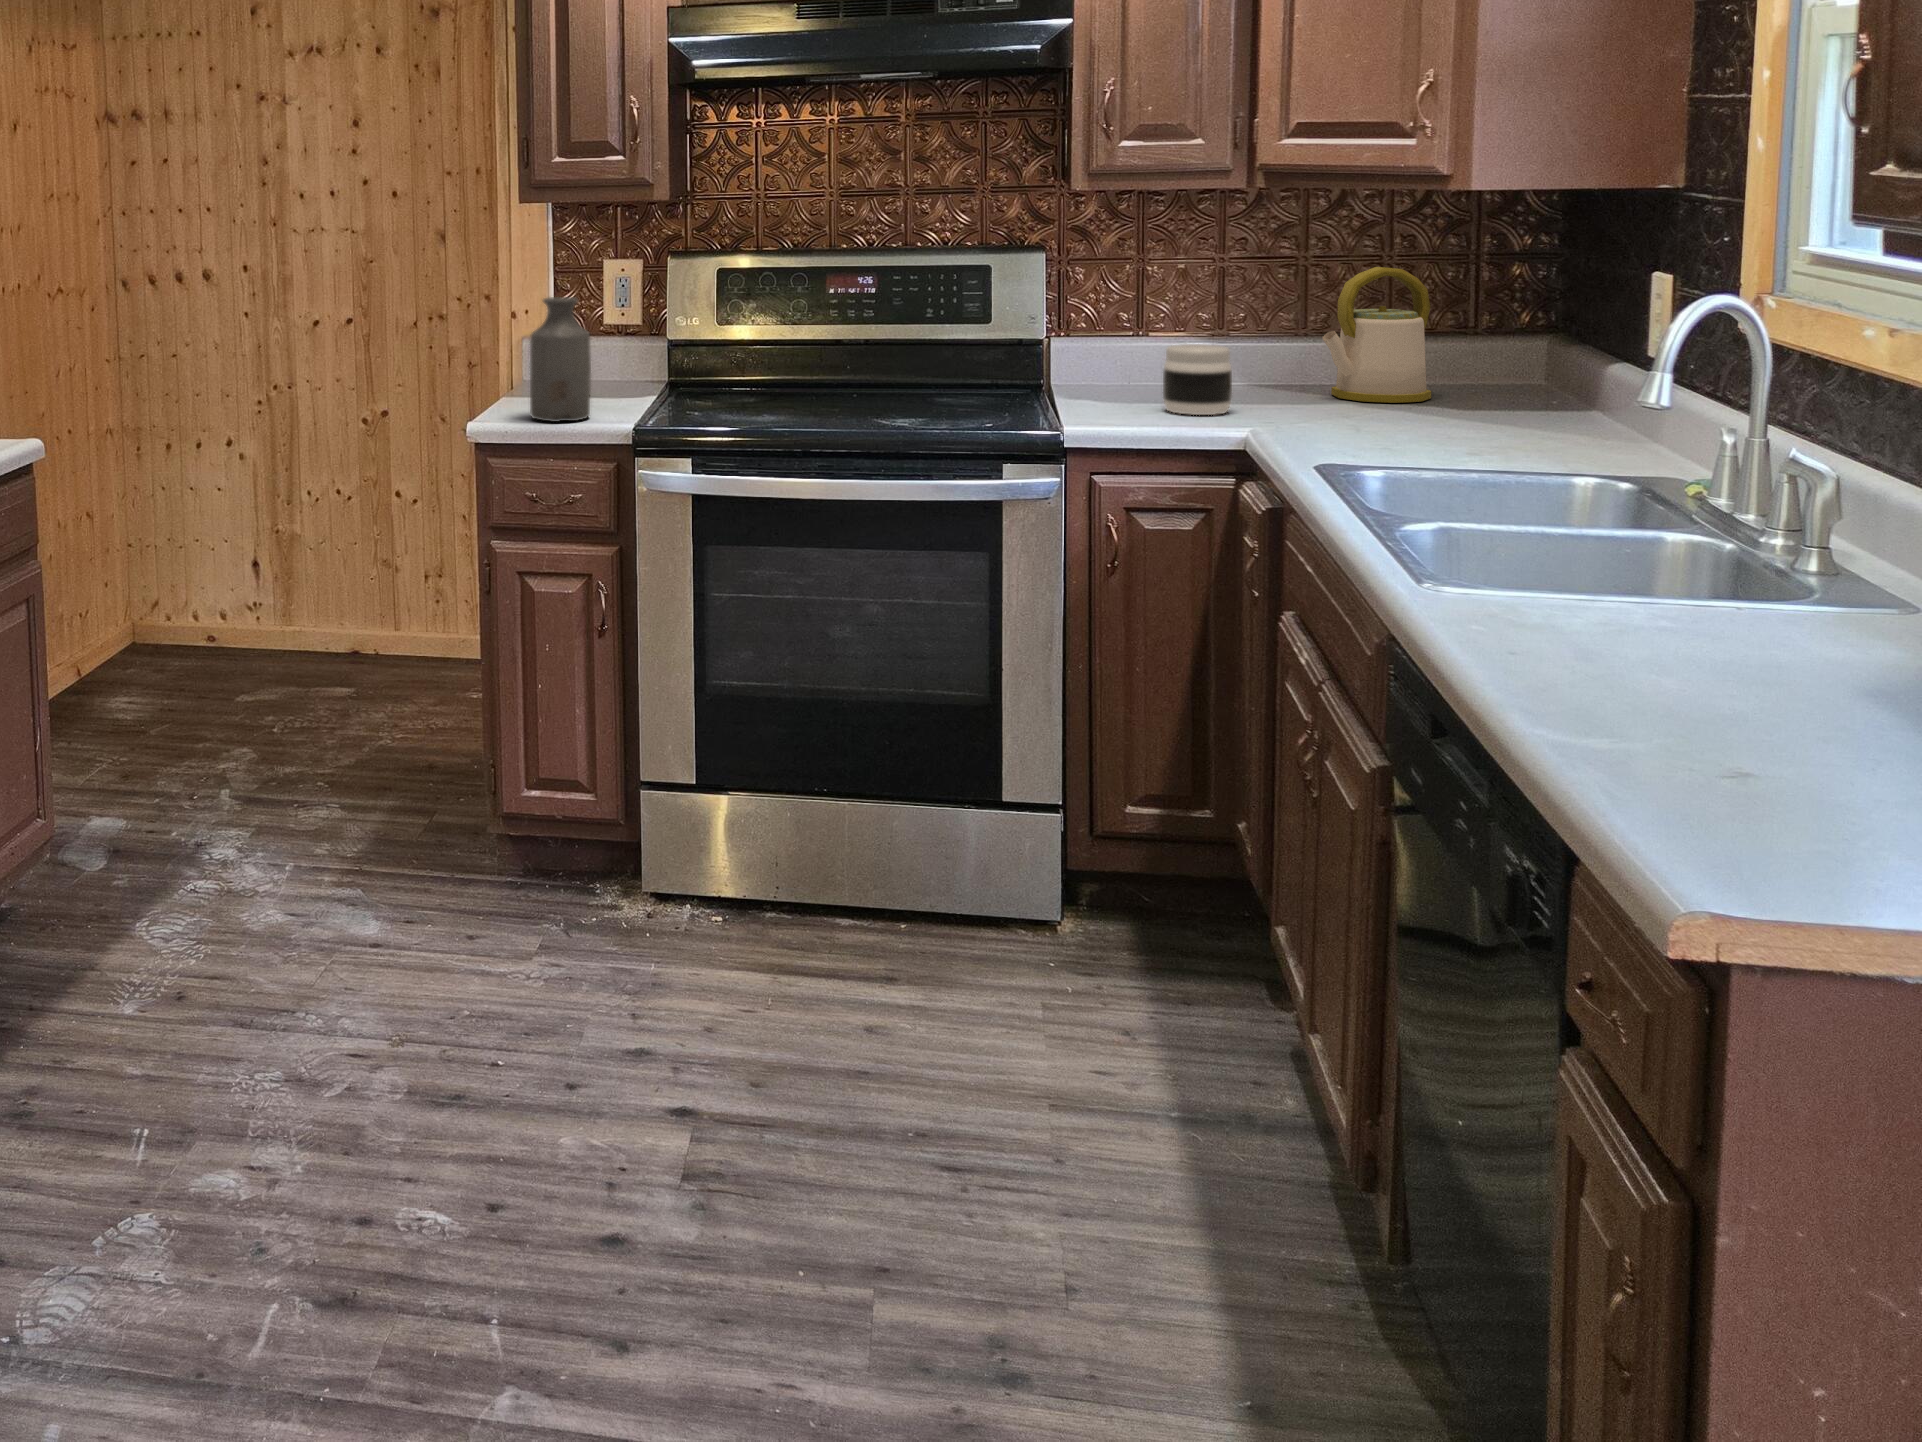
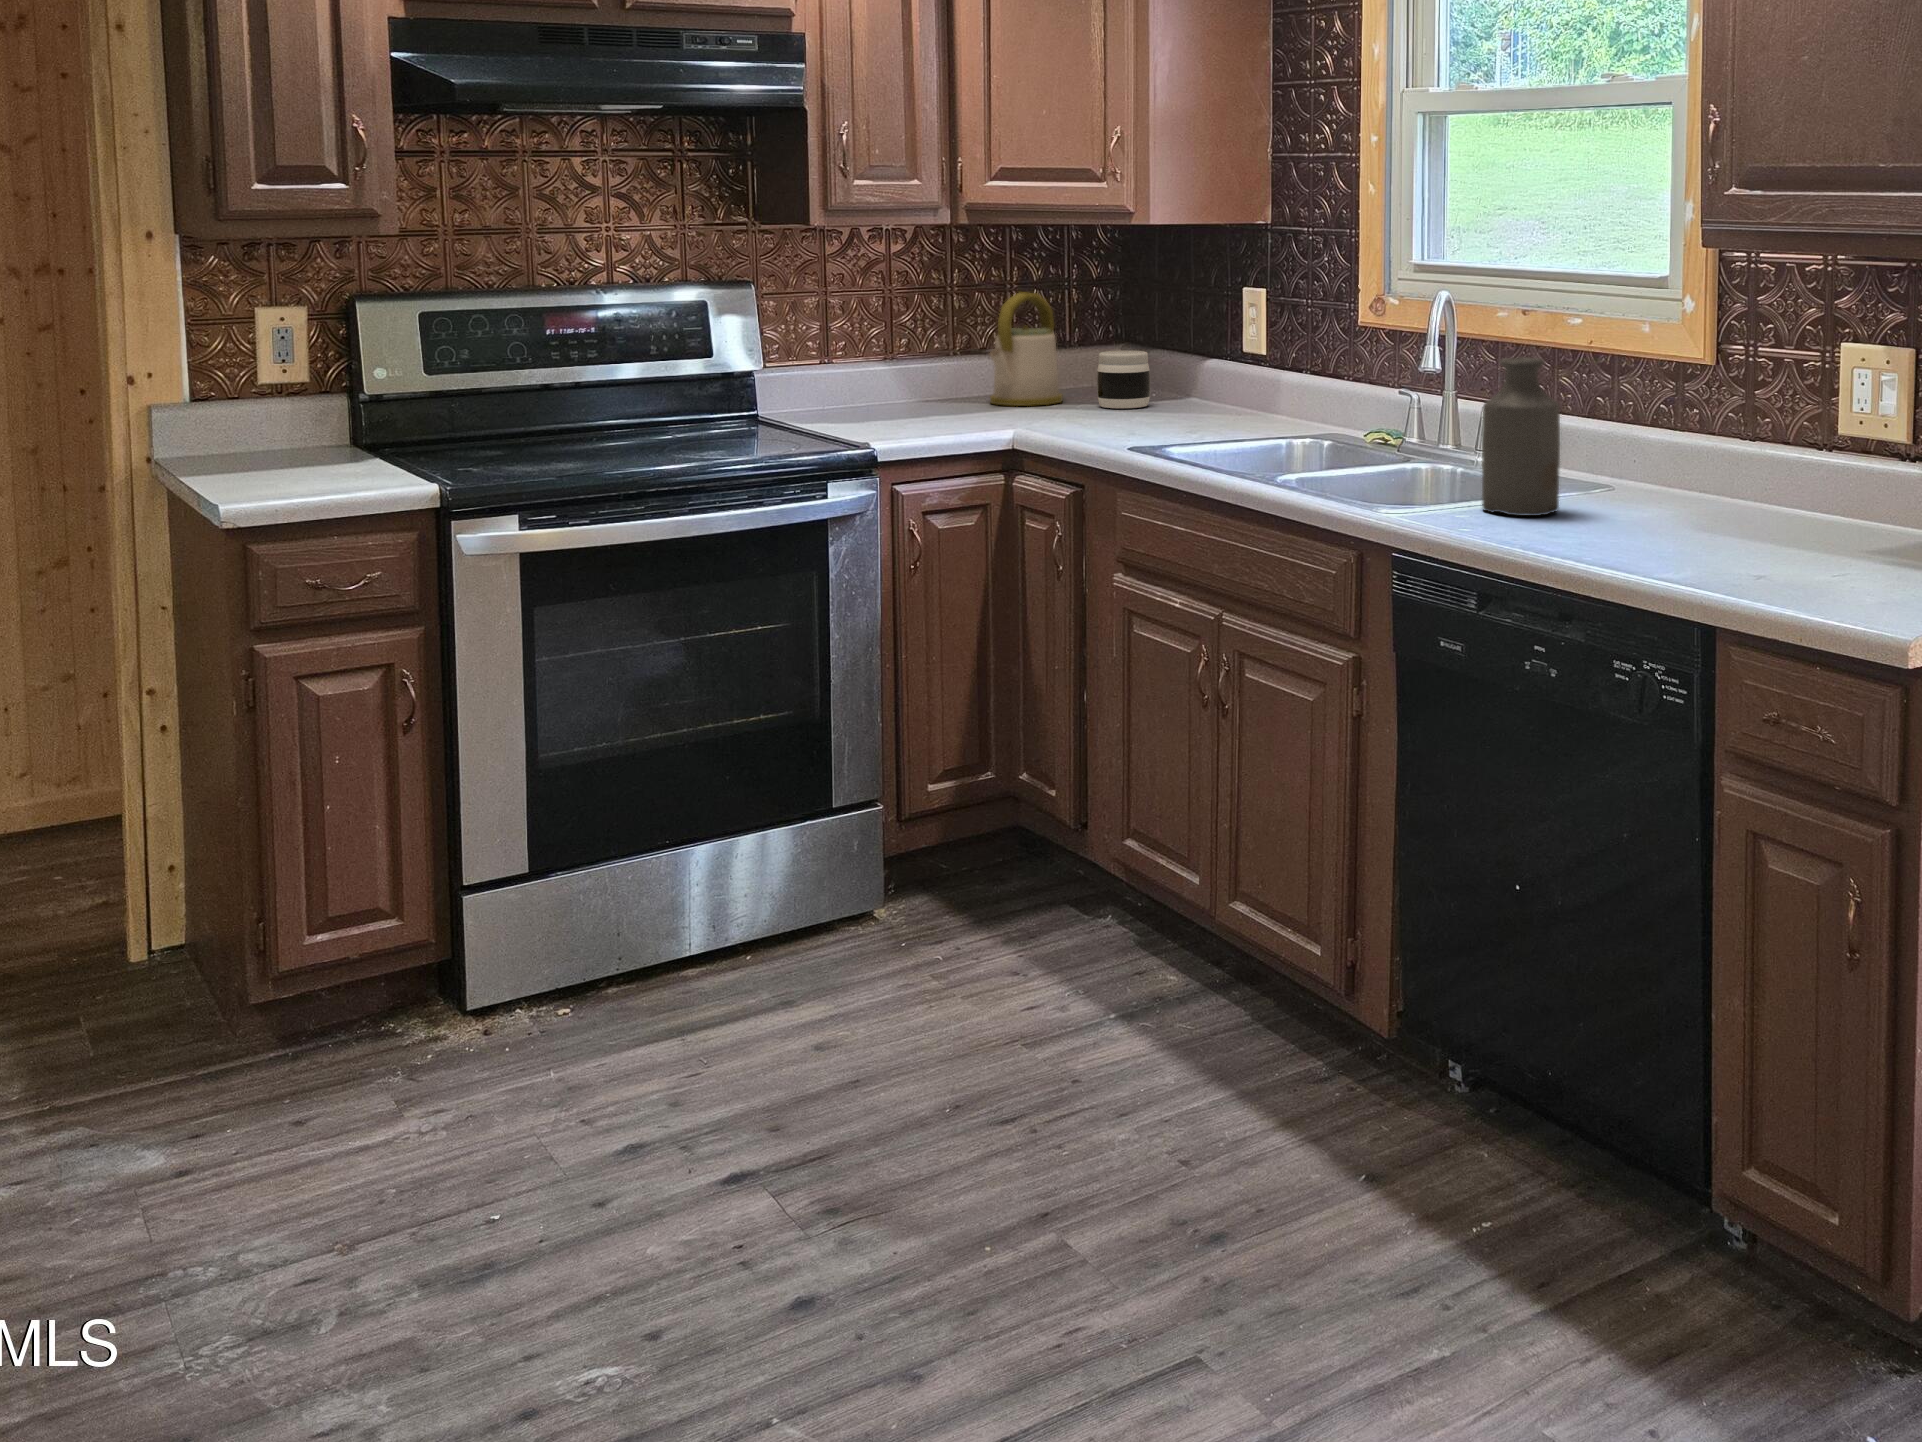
bottle: present [530,297,591,422] -> present [1482,357,1560,516]
jar: present [1163,344,1232,415] -> present [1097,351,1150,408]

